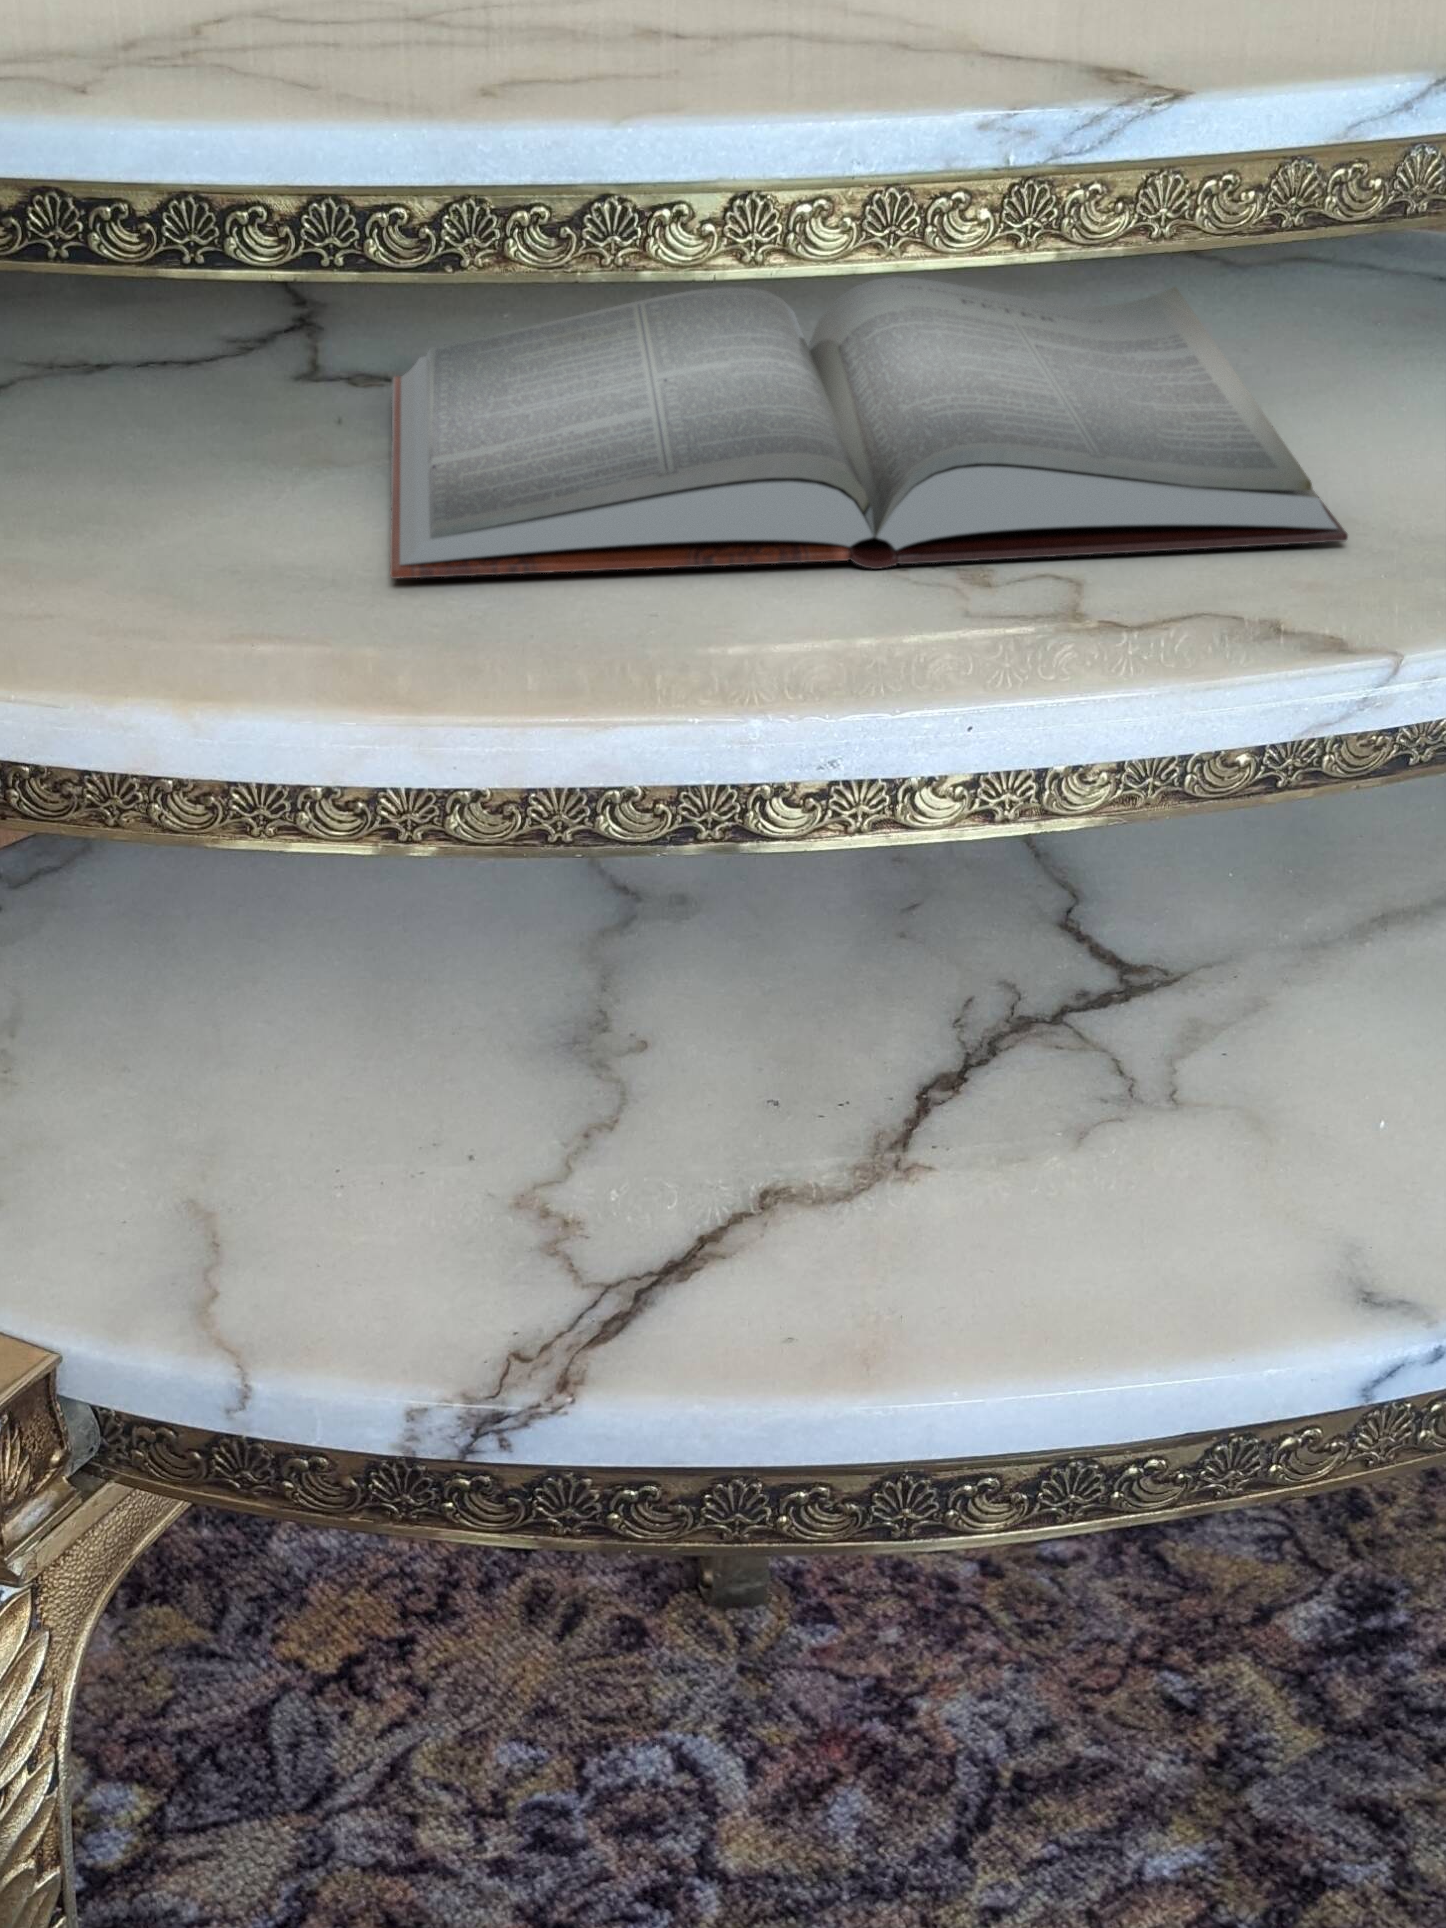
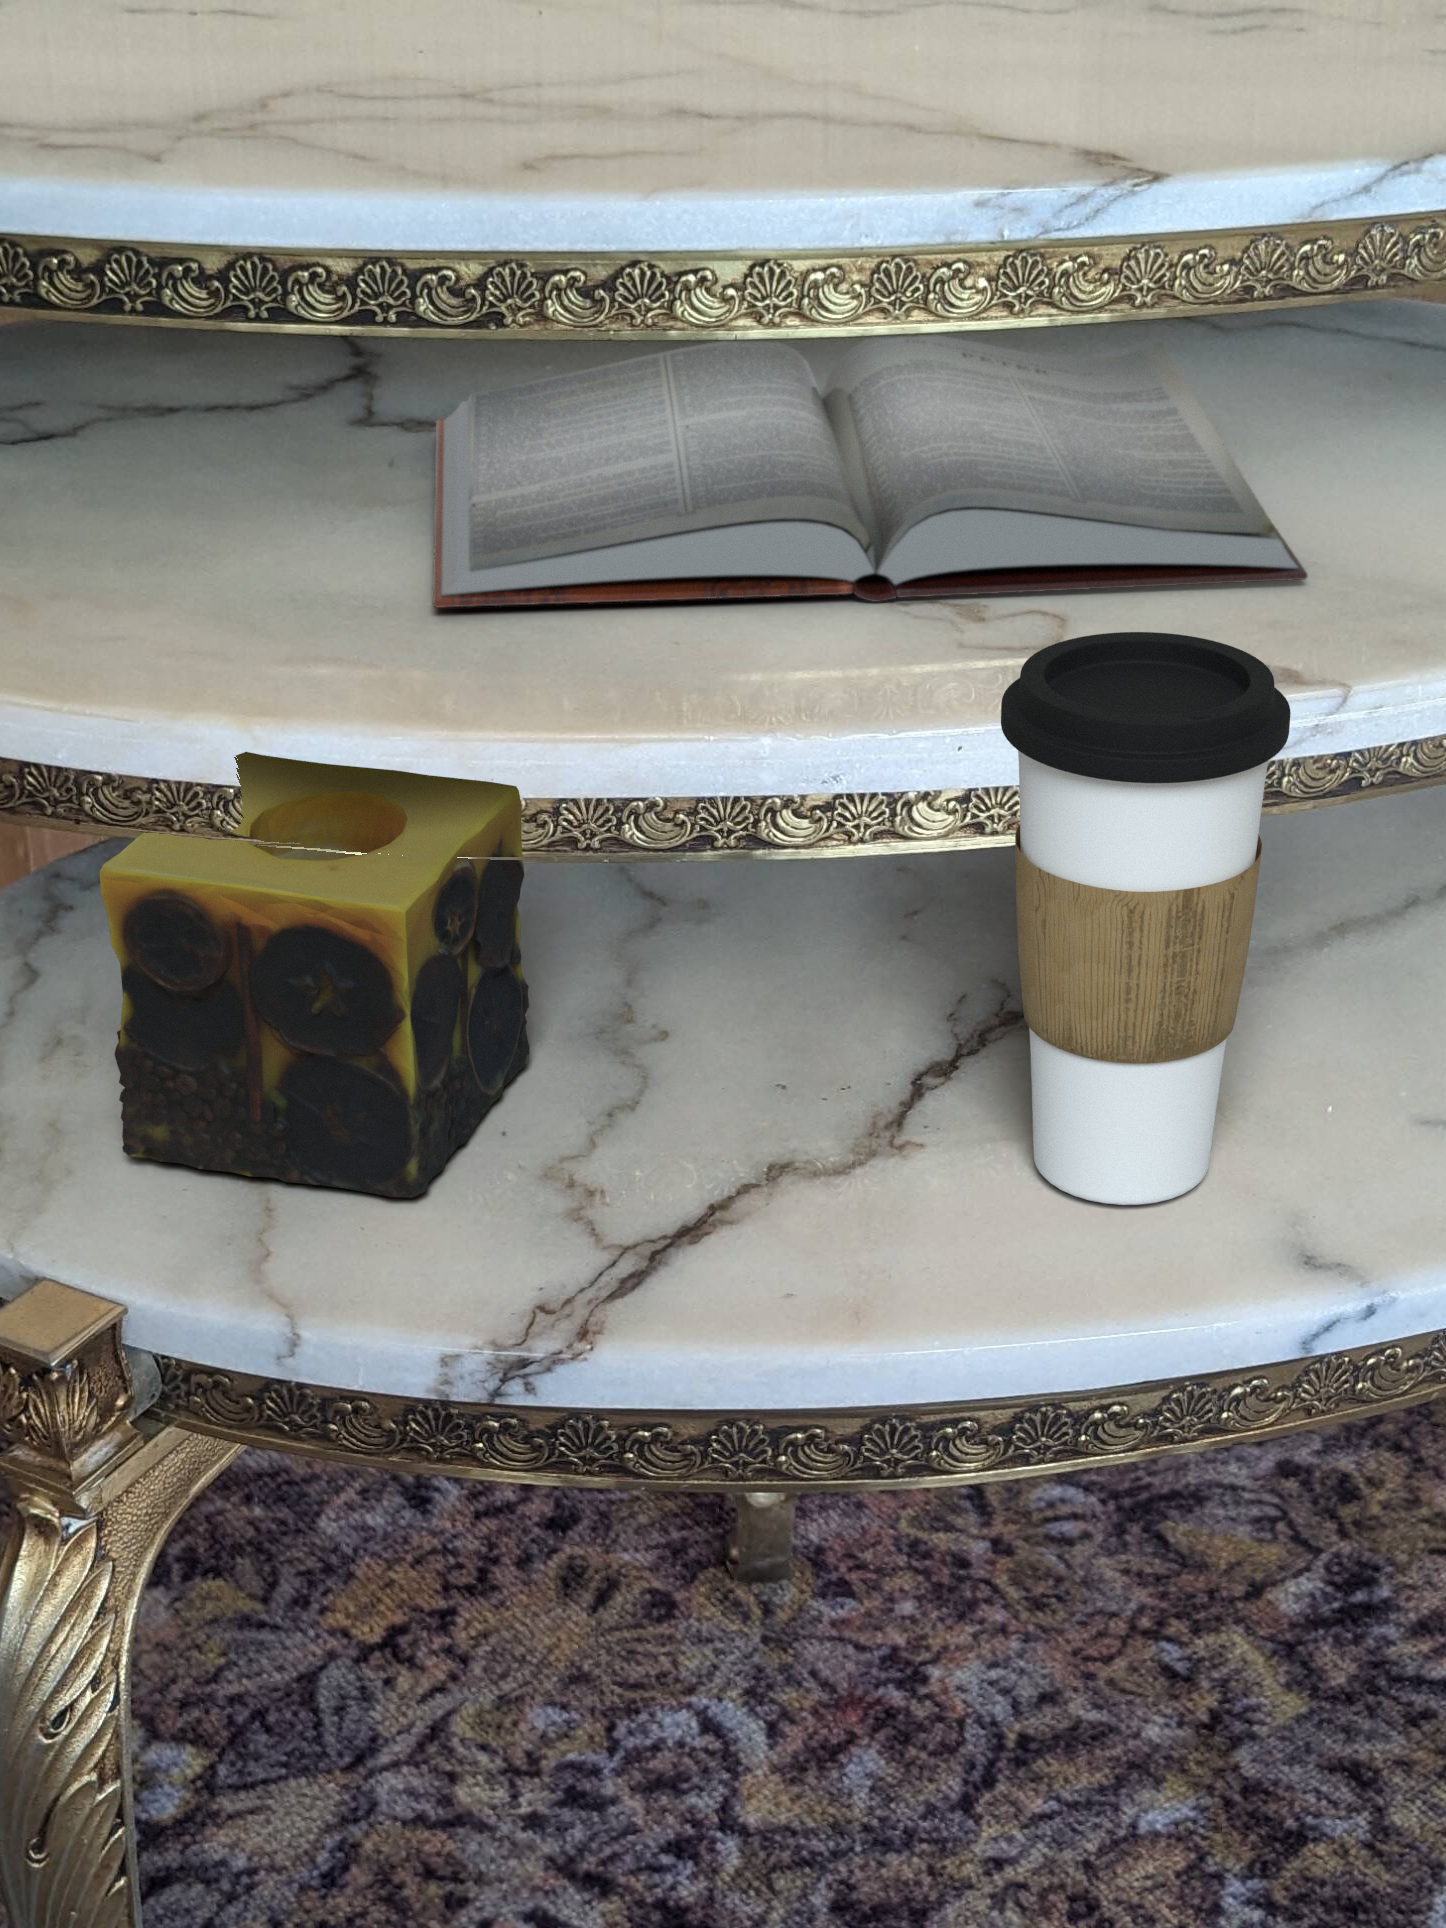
coffee cup: none [1021,599,1343,1231] -> present [1001,632,1291,1205]
candle: none [26,738,499,1226] -> present [100,752,530,1198]

